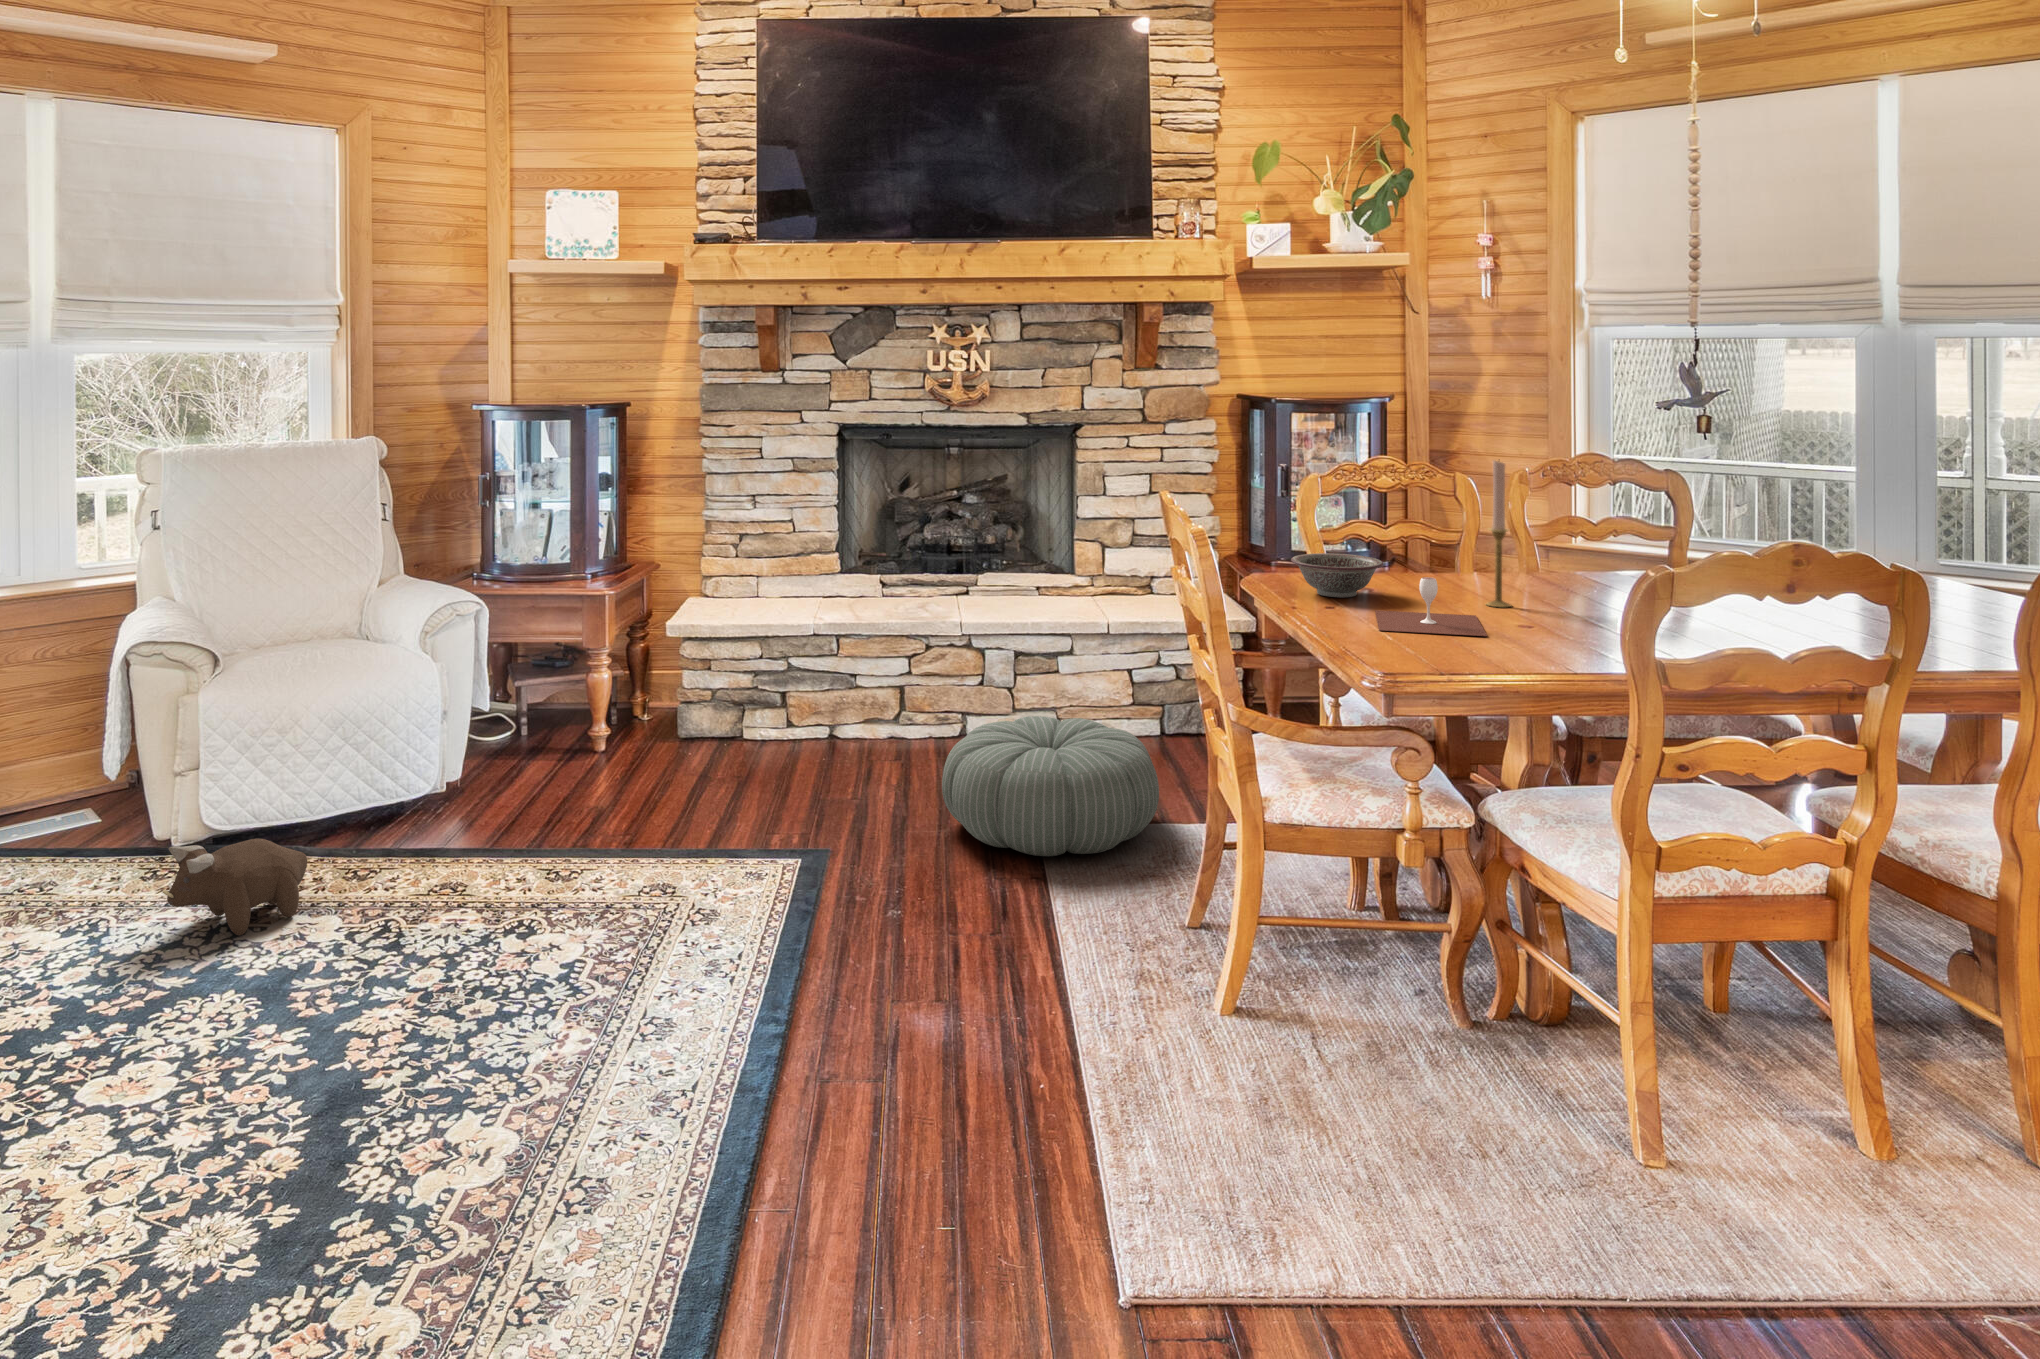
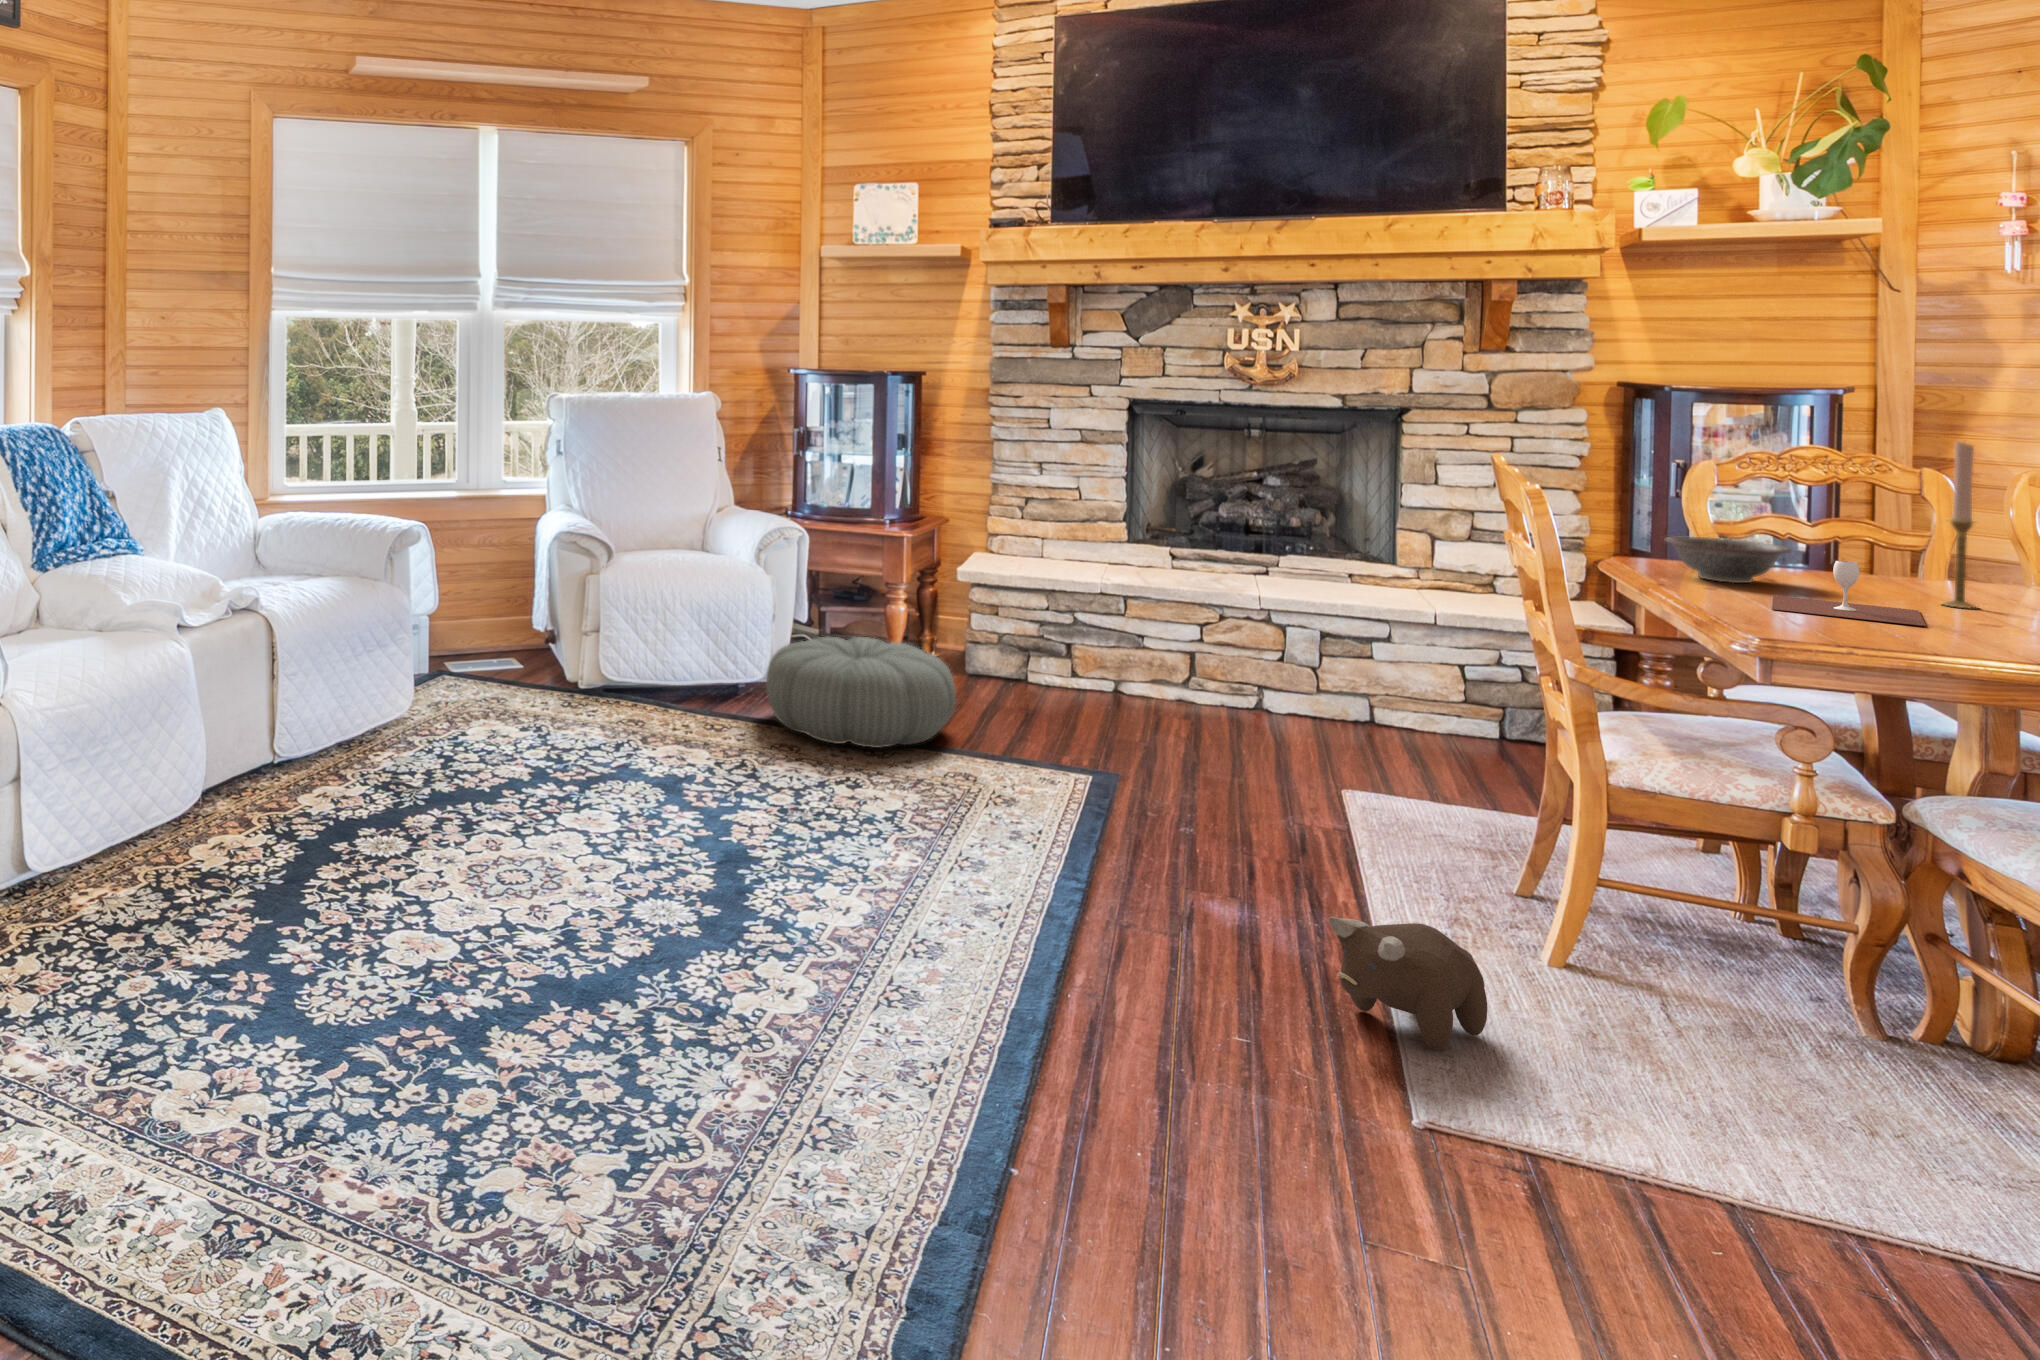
pouf: present [942,716,1159,856] -> present [766,637,956,748]
plush toy: present [163,839,307,935] -> present [1329,917,1487,1051]

